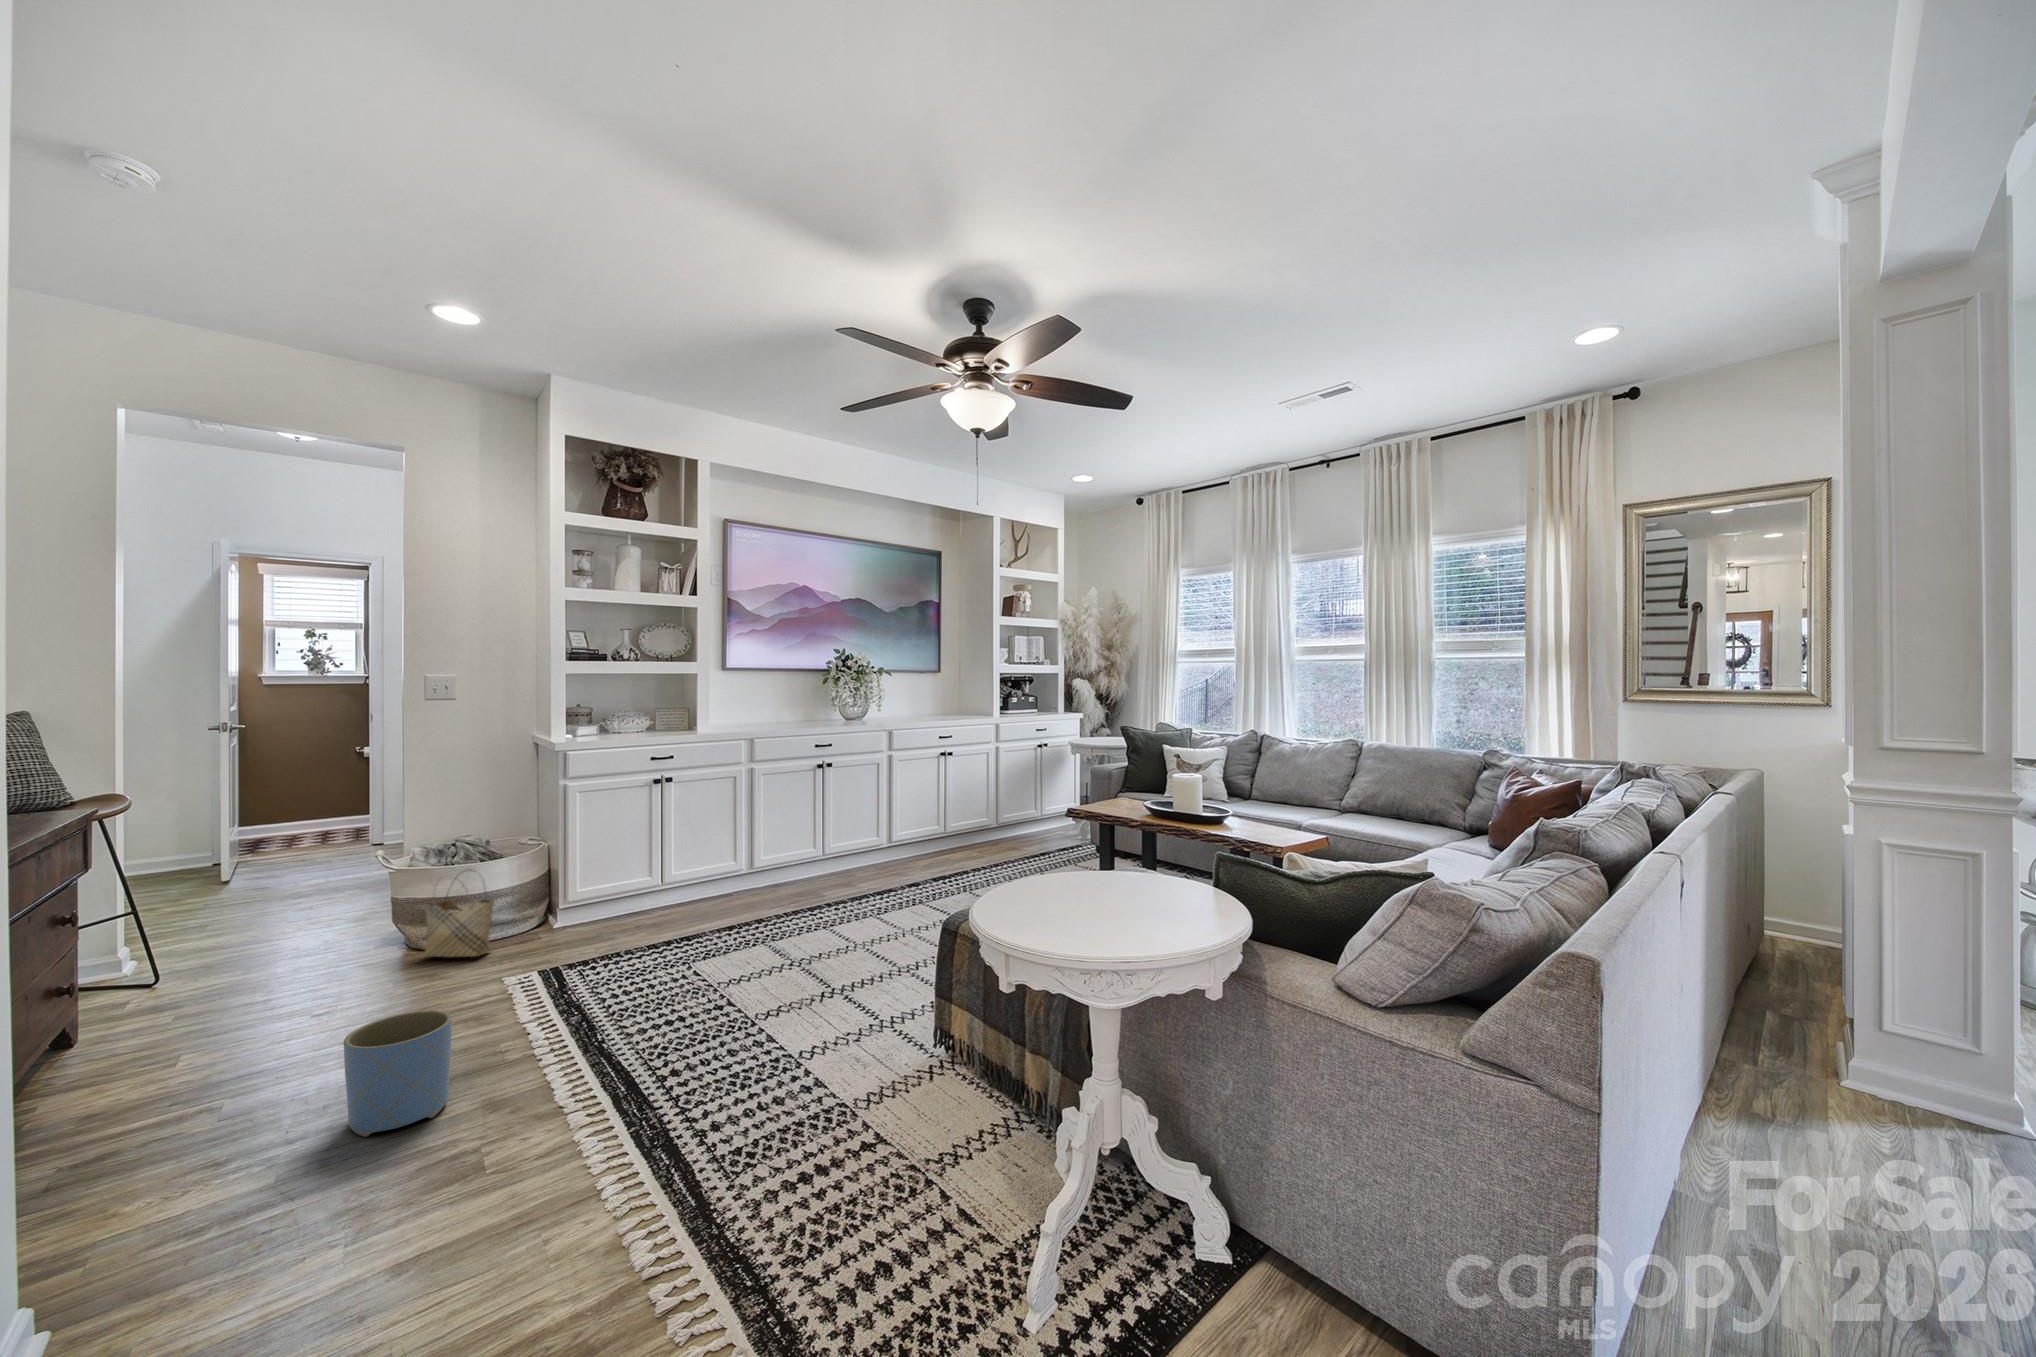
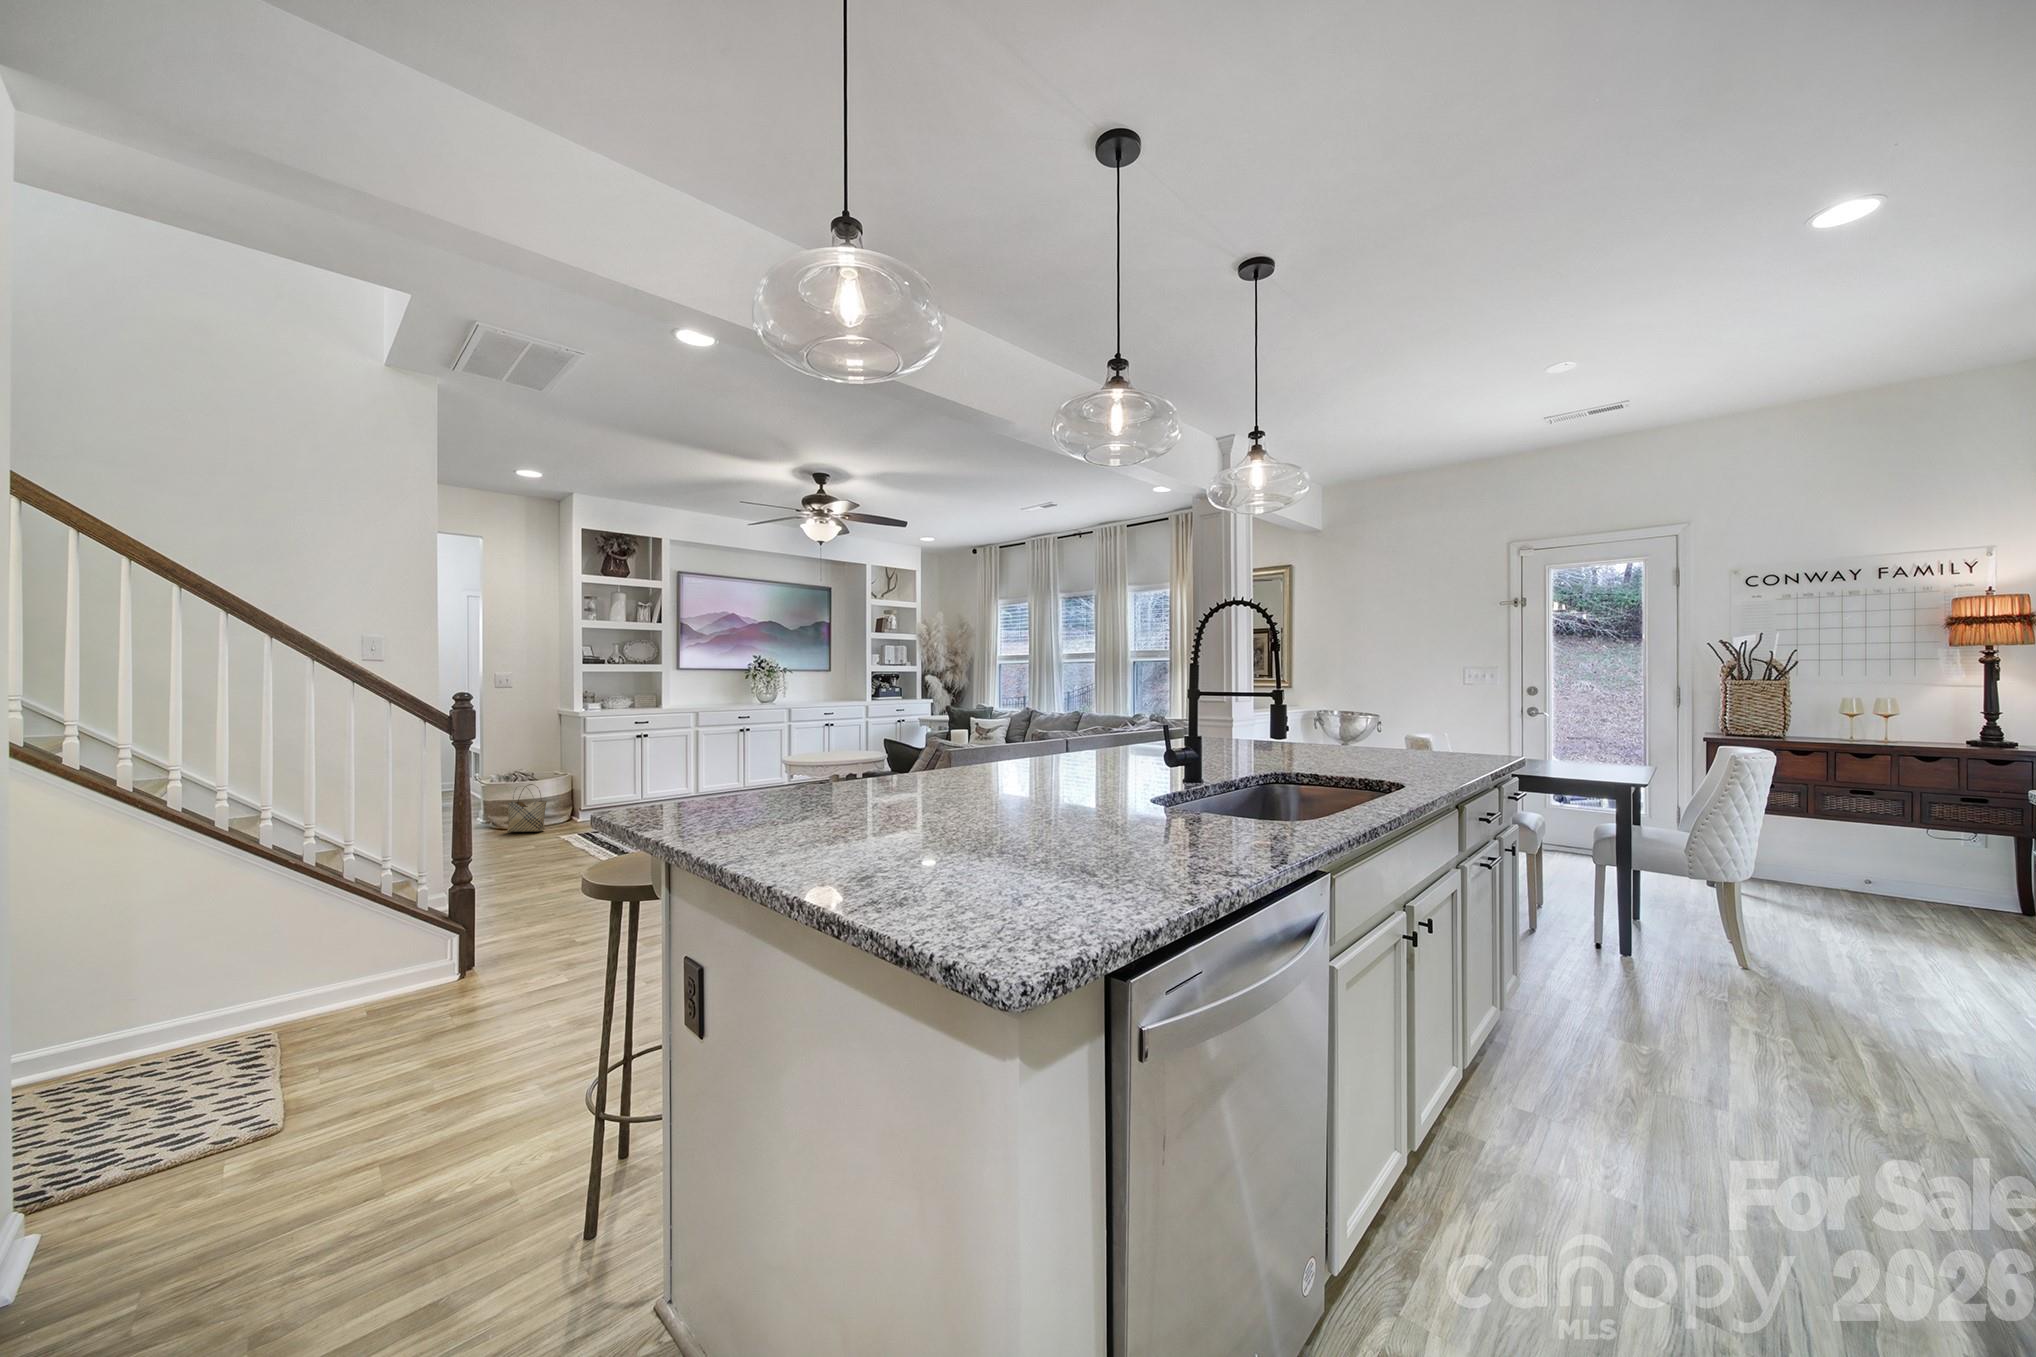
planter: present [344,1010,452,1137] -> none [505,830,551,878]

